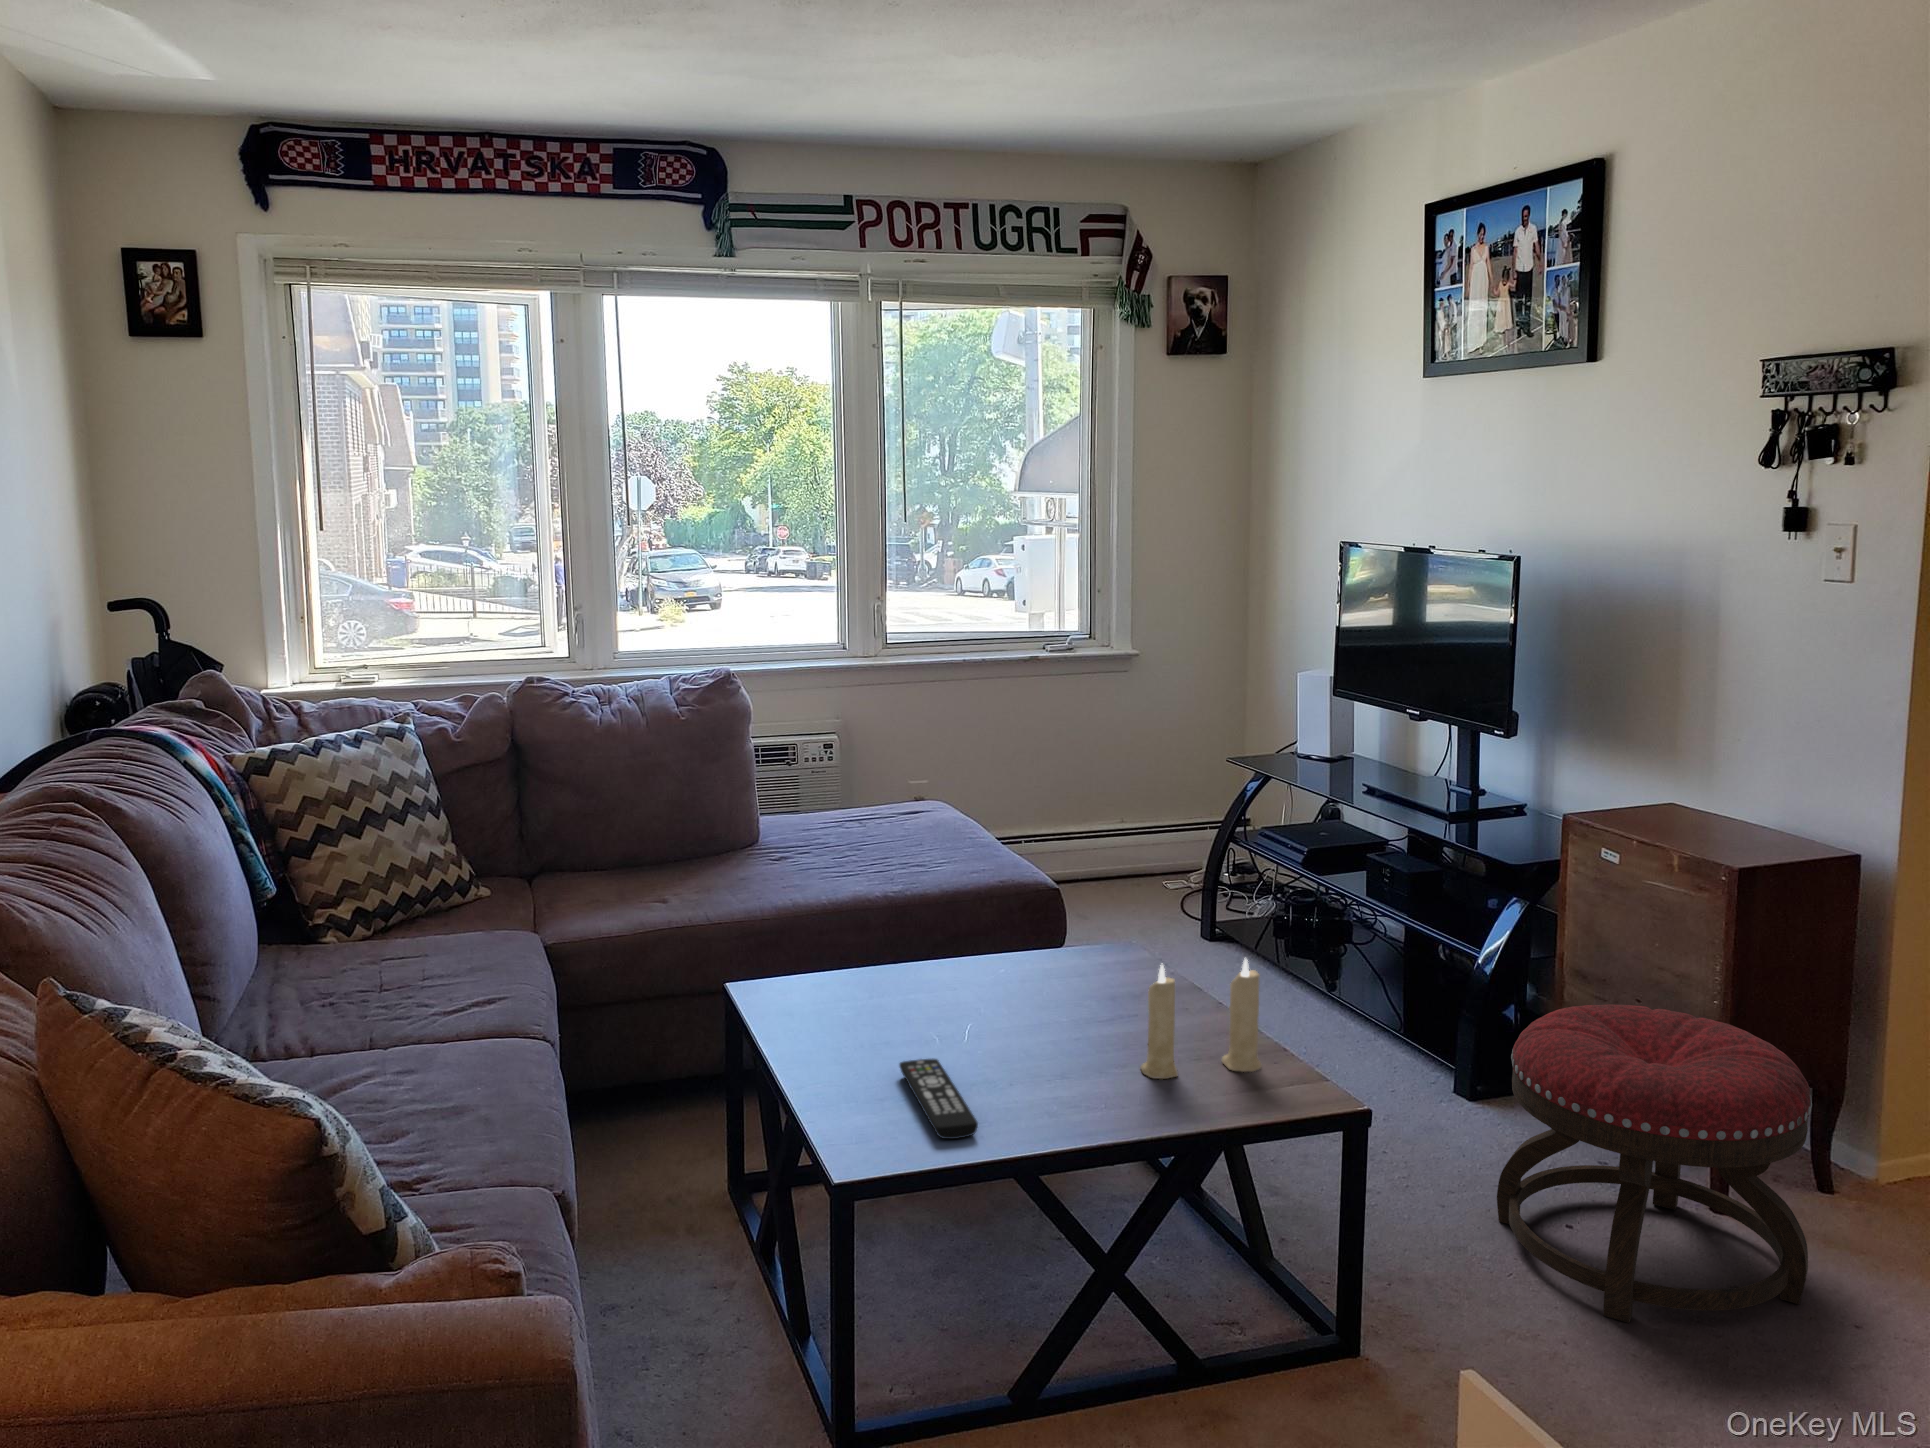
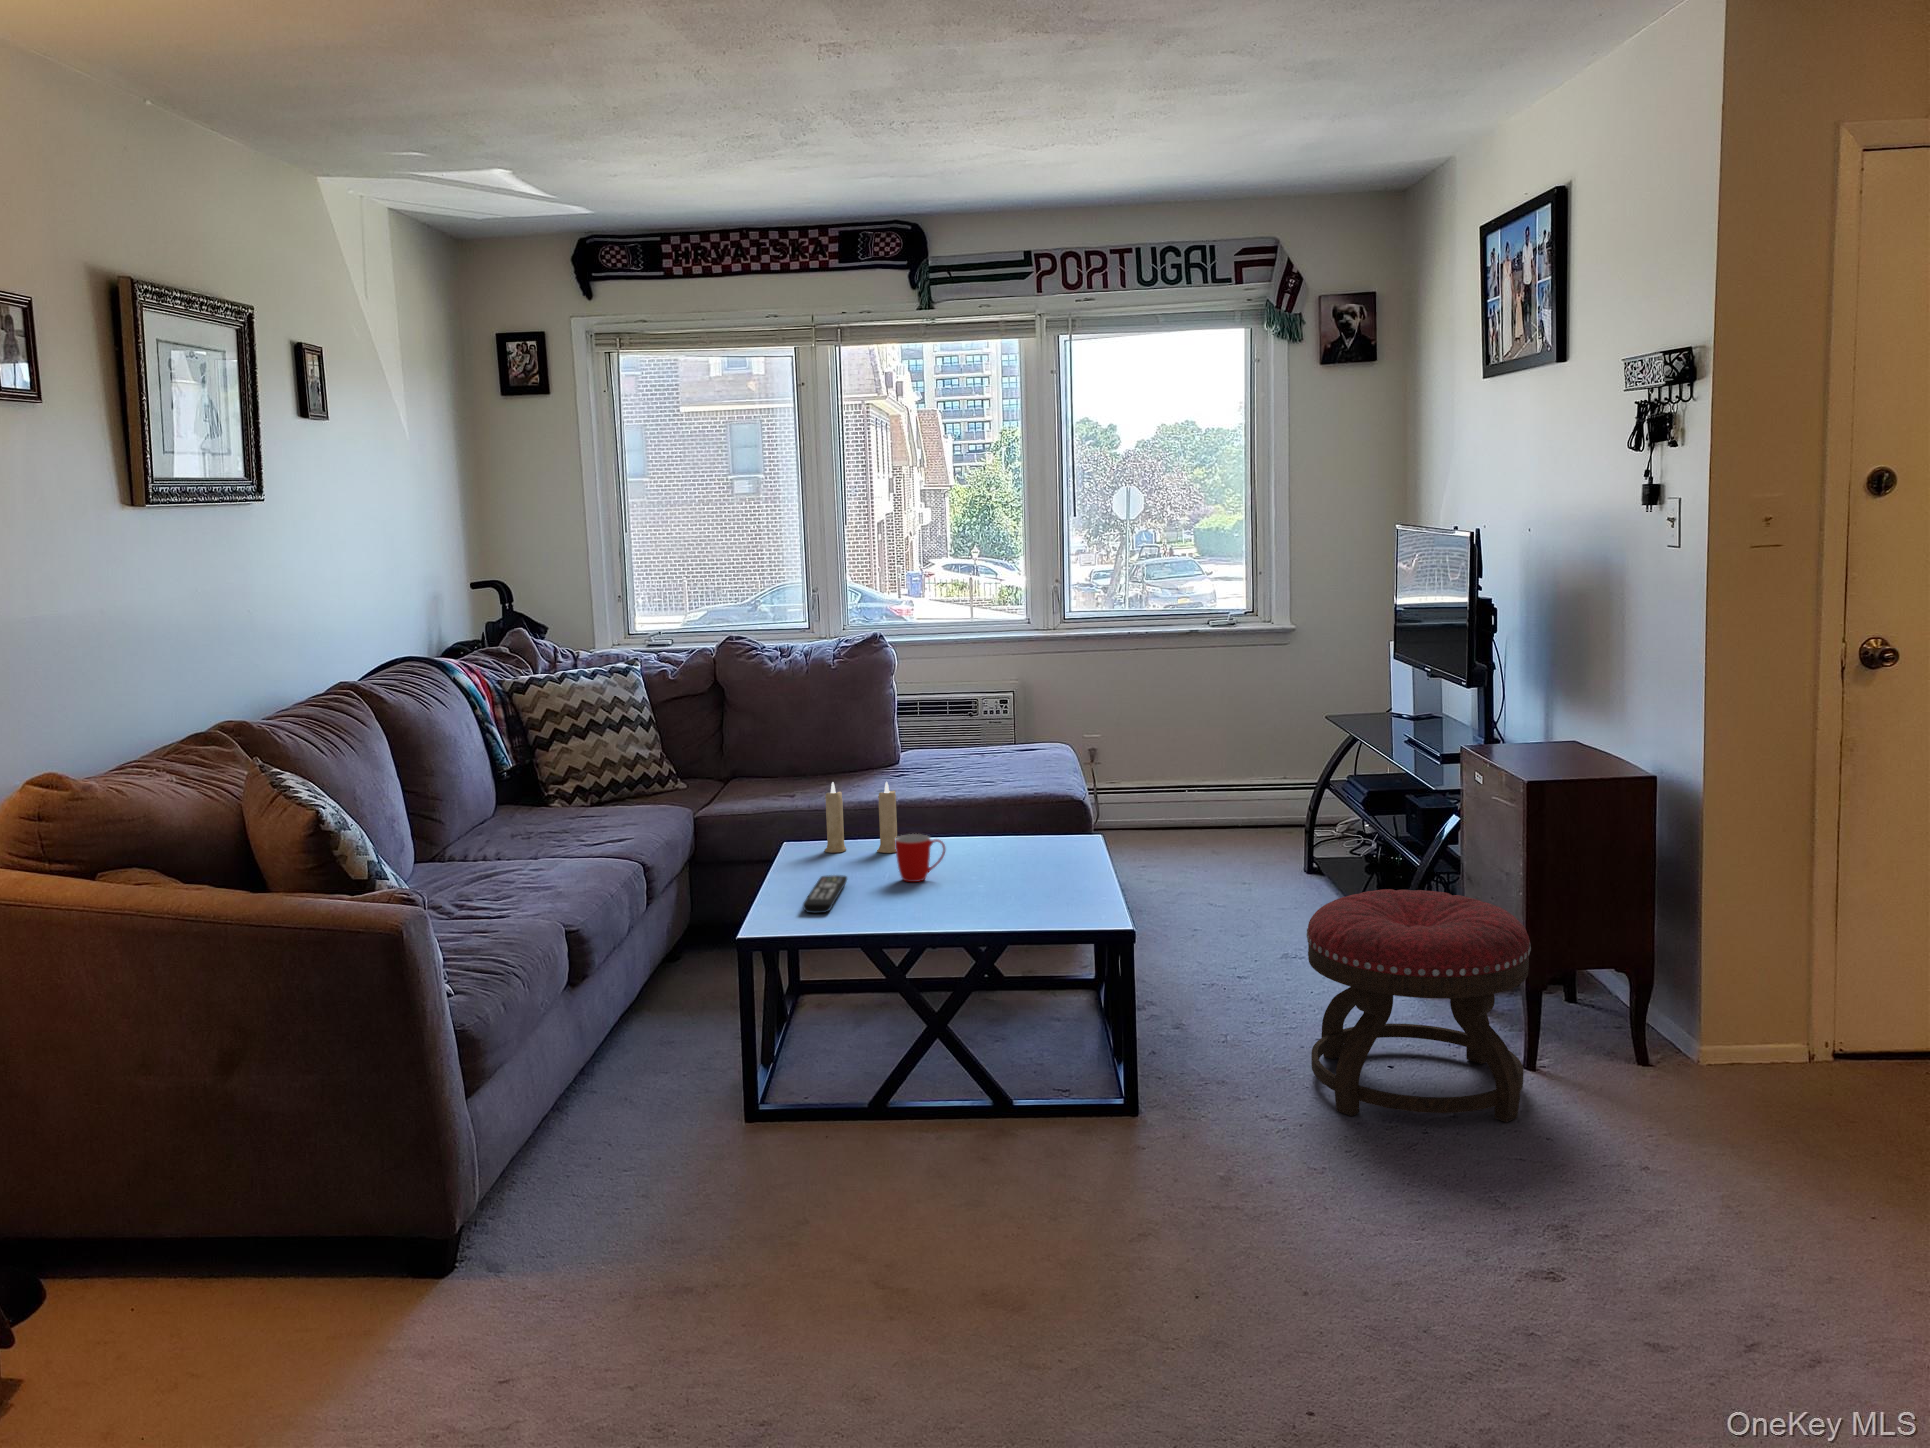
candle: present [1141,959,1261,1079] -> present [825,782,897,853]
mug: none [994,985,1061,1057] -> present [895,834,945,882]

